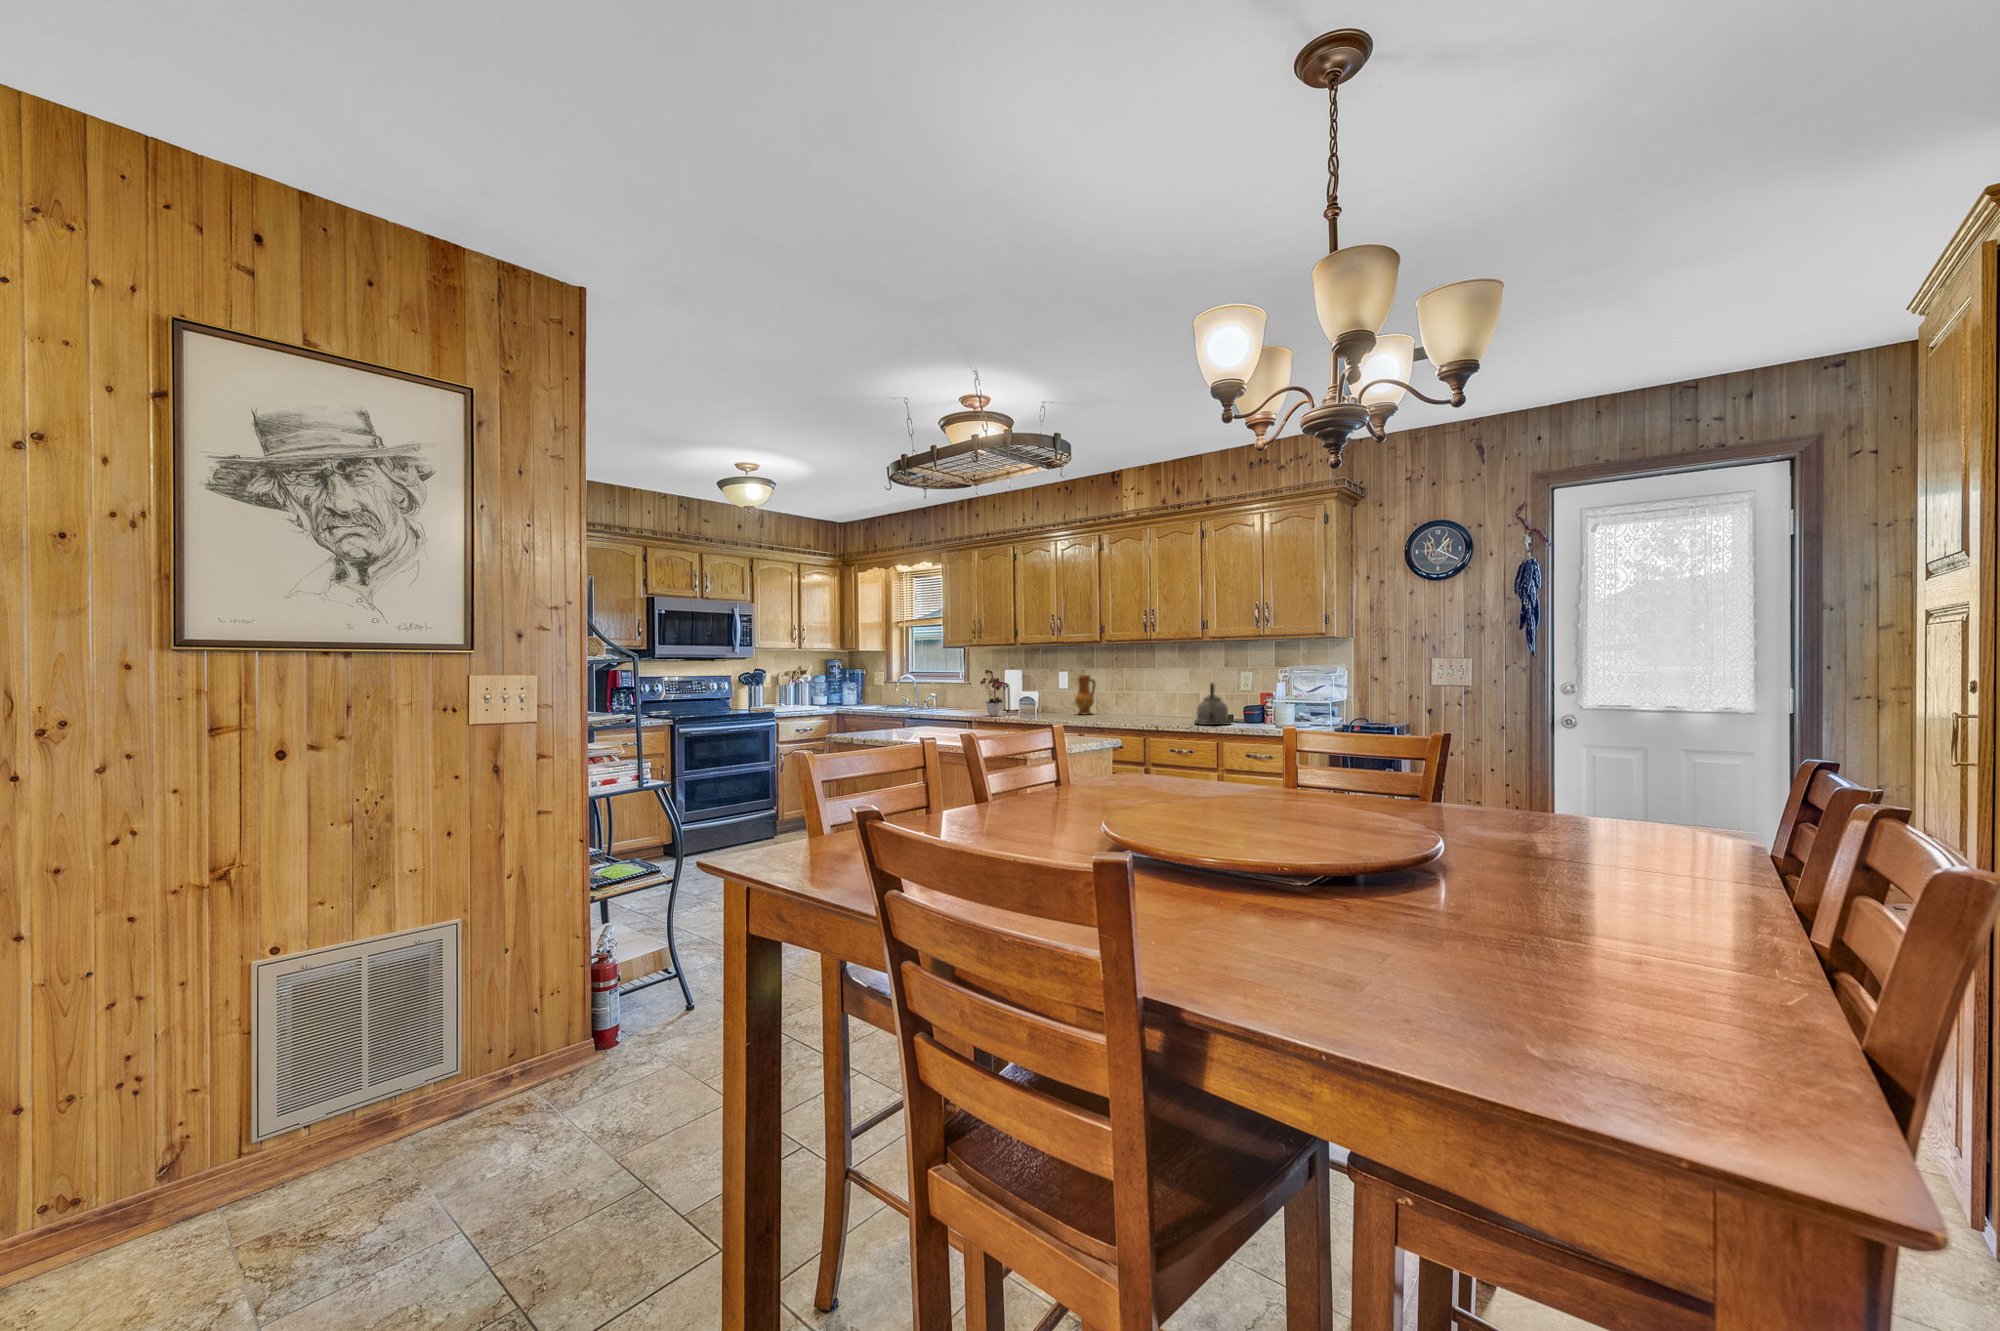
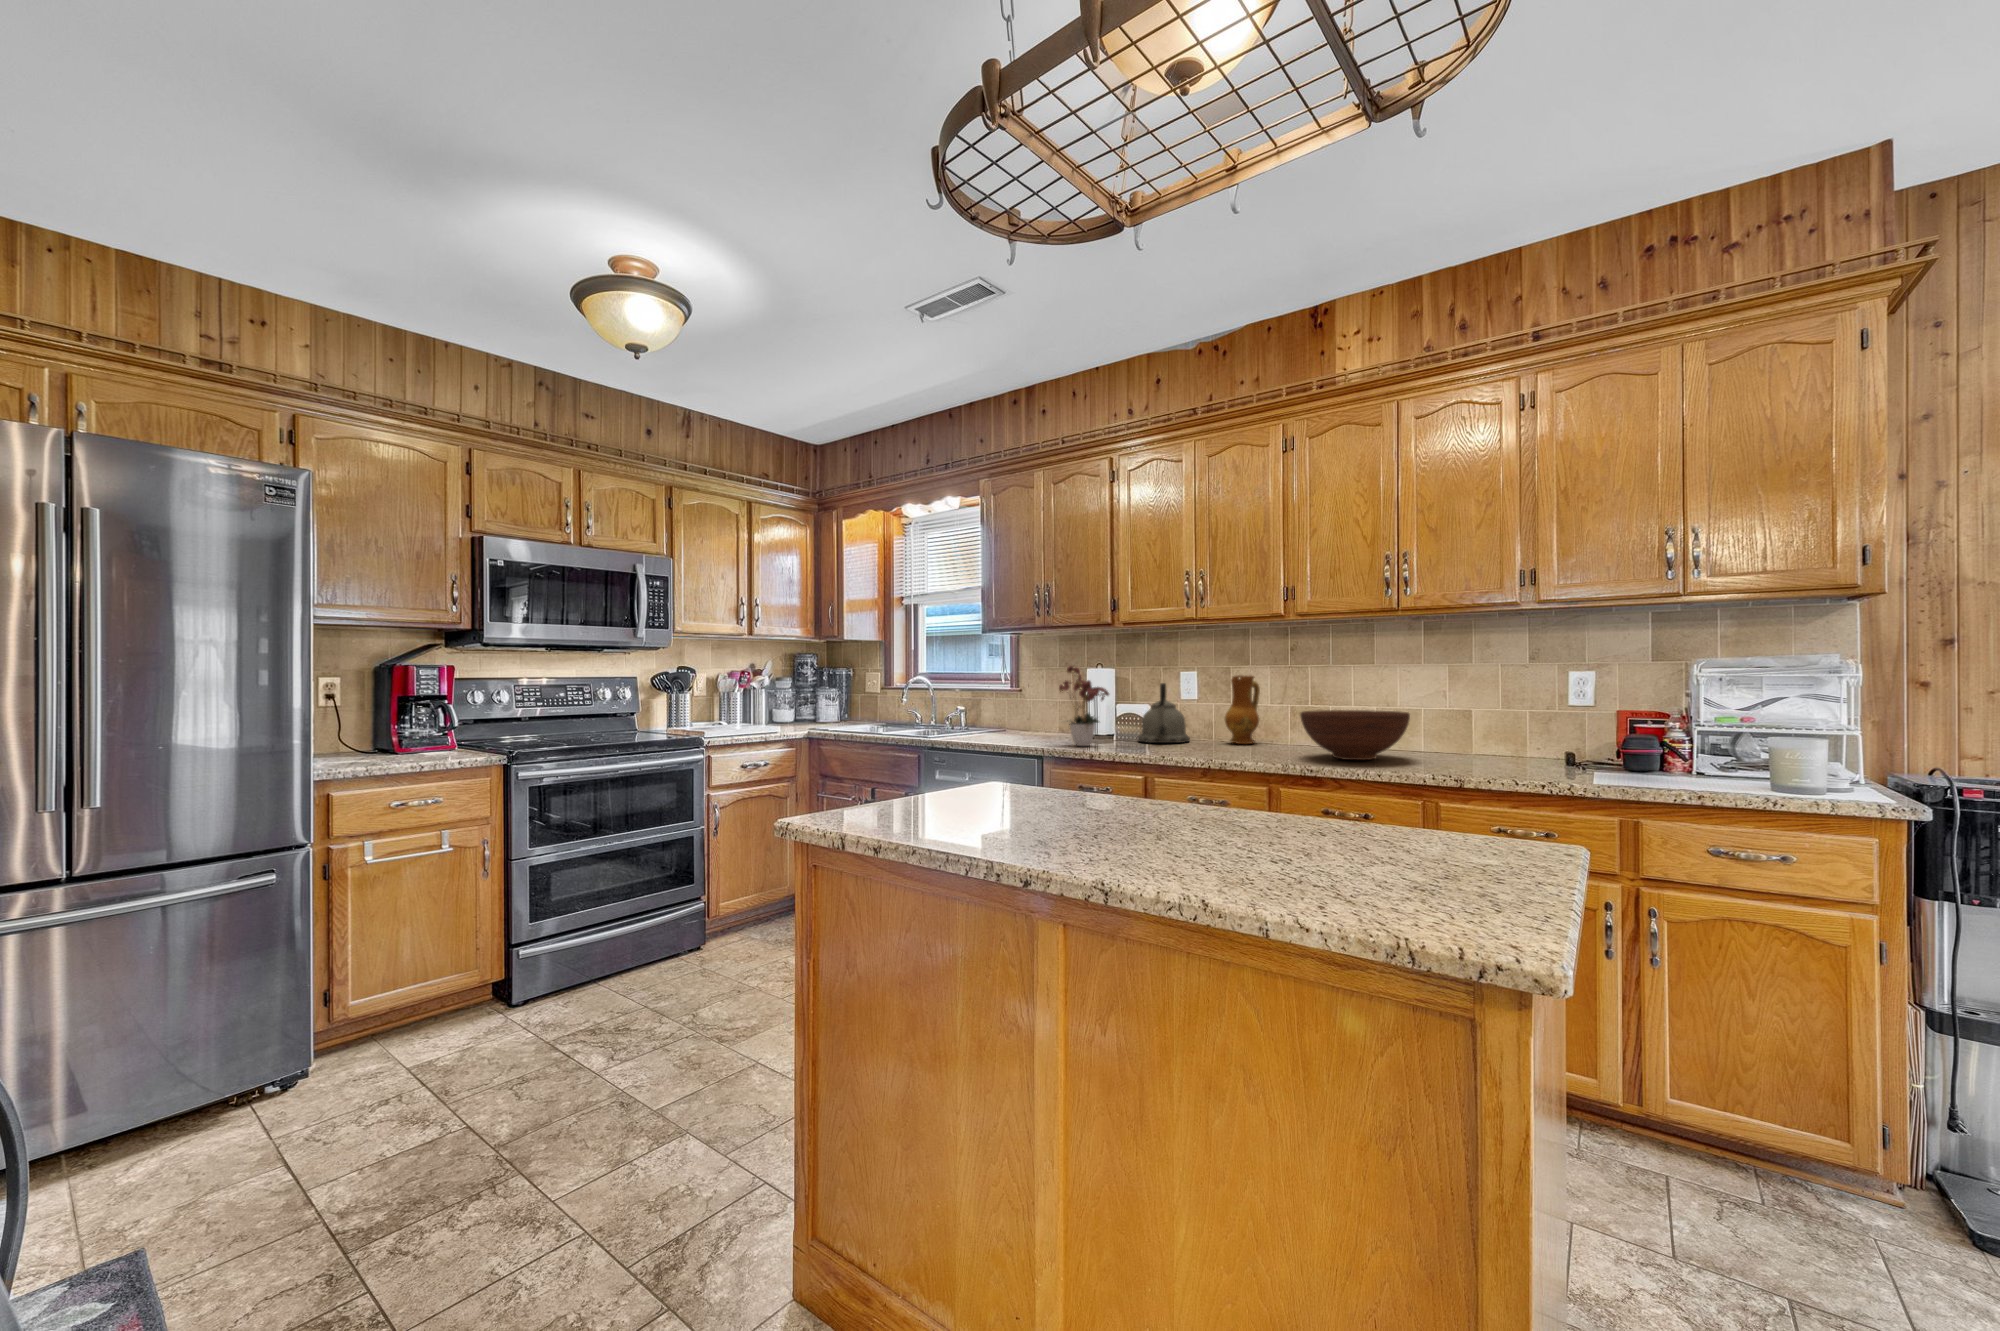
kettle: present [1194,683,1231,725] -> present [1138,683,1190,743]
fruit bowl: none [1098,694,1153,720] -> present [1300,710,1410,760]

